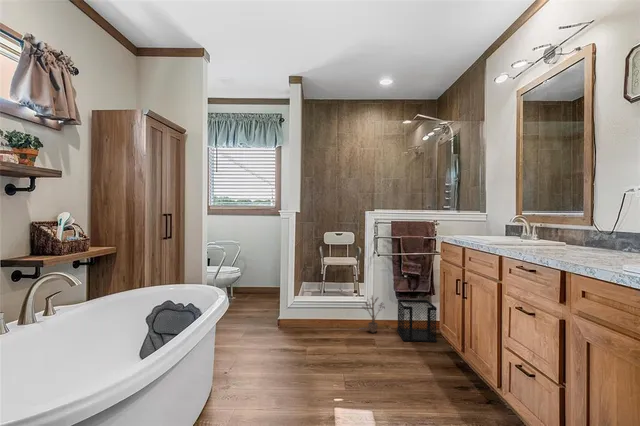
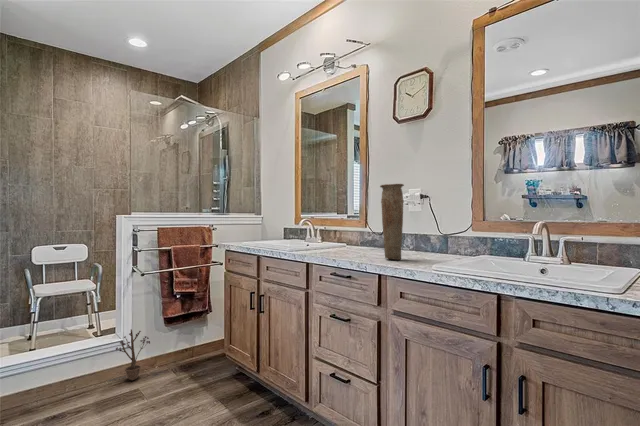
vase: none [576,174,609,259] -> present [380,184,404,260]
wastebasket: present [397,299,437,342] -> none [166,321,218,379]

